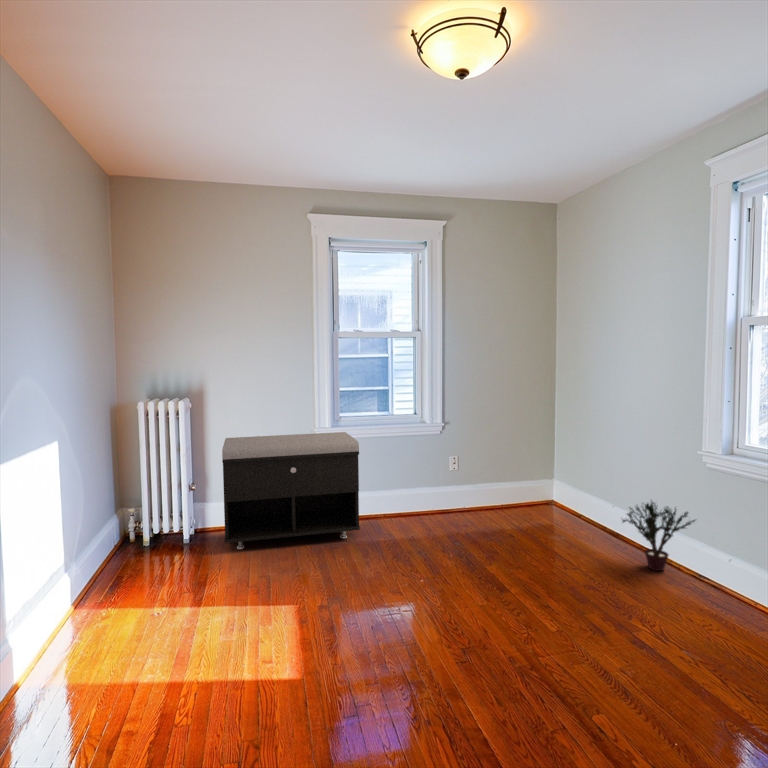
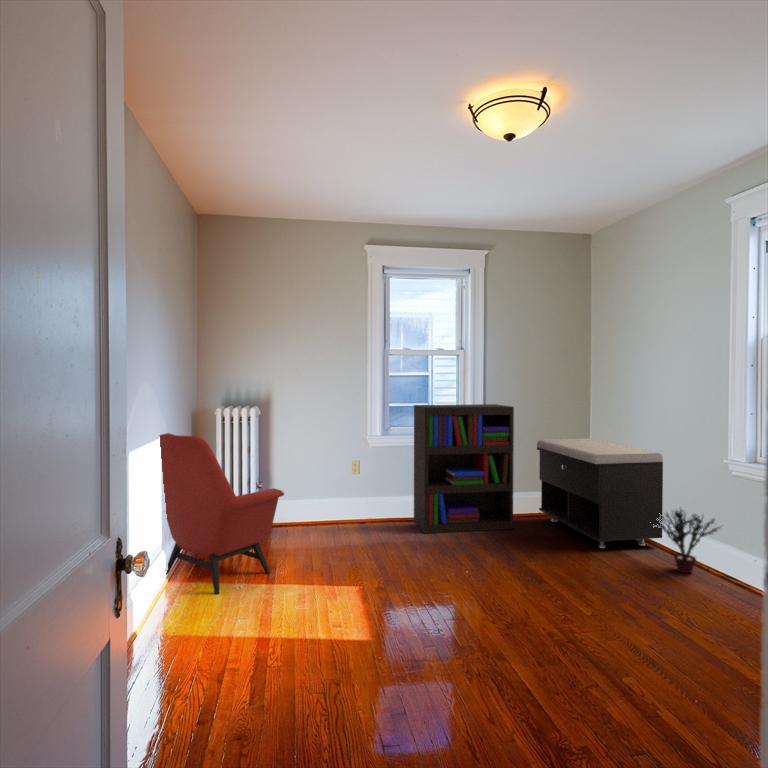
bookshelf: none [366,390,474,533] -> present [414,404,514,533]
storage bench: present [222,432,360,549] -> present [537,438,663,548]
armchair: none [54,435,212,623] -> present [159,433,284,594]

